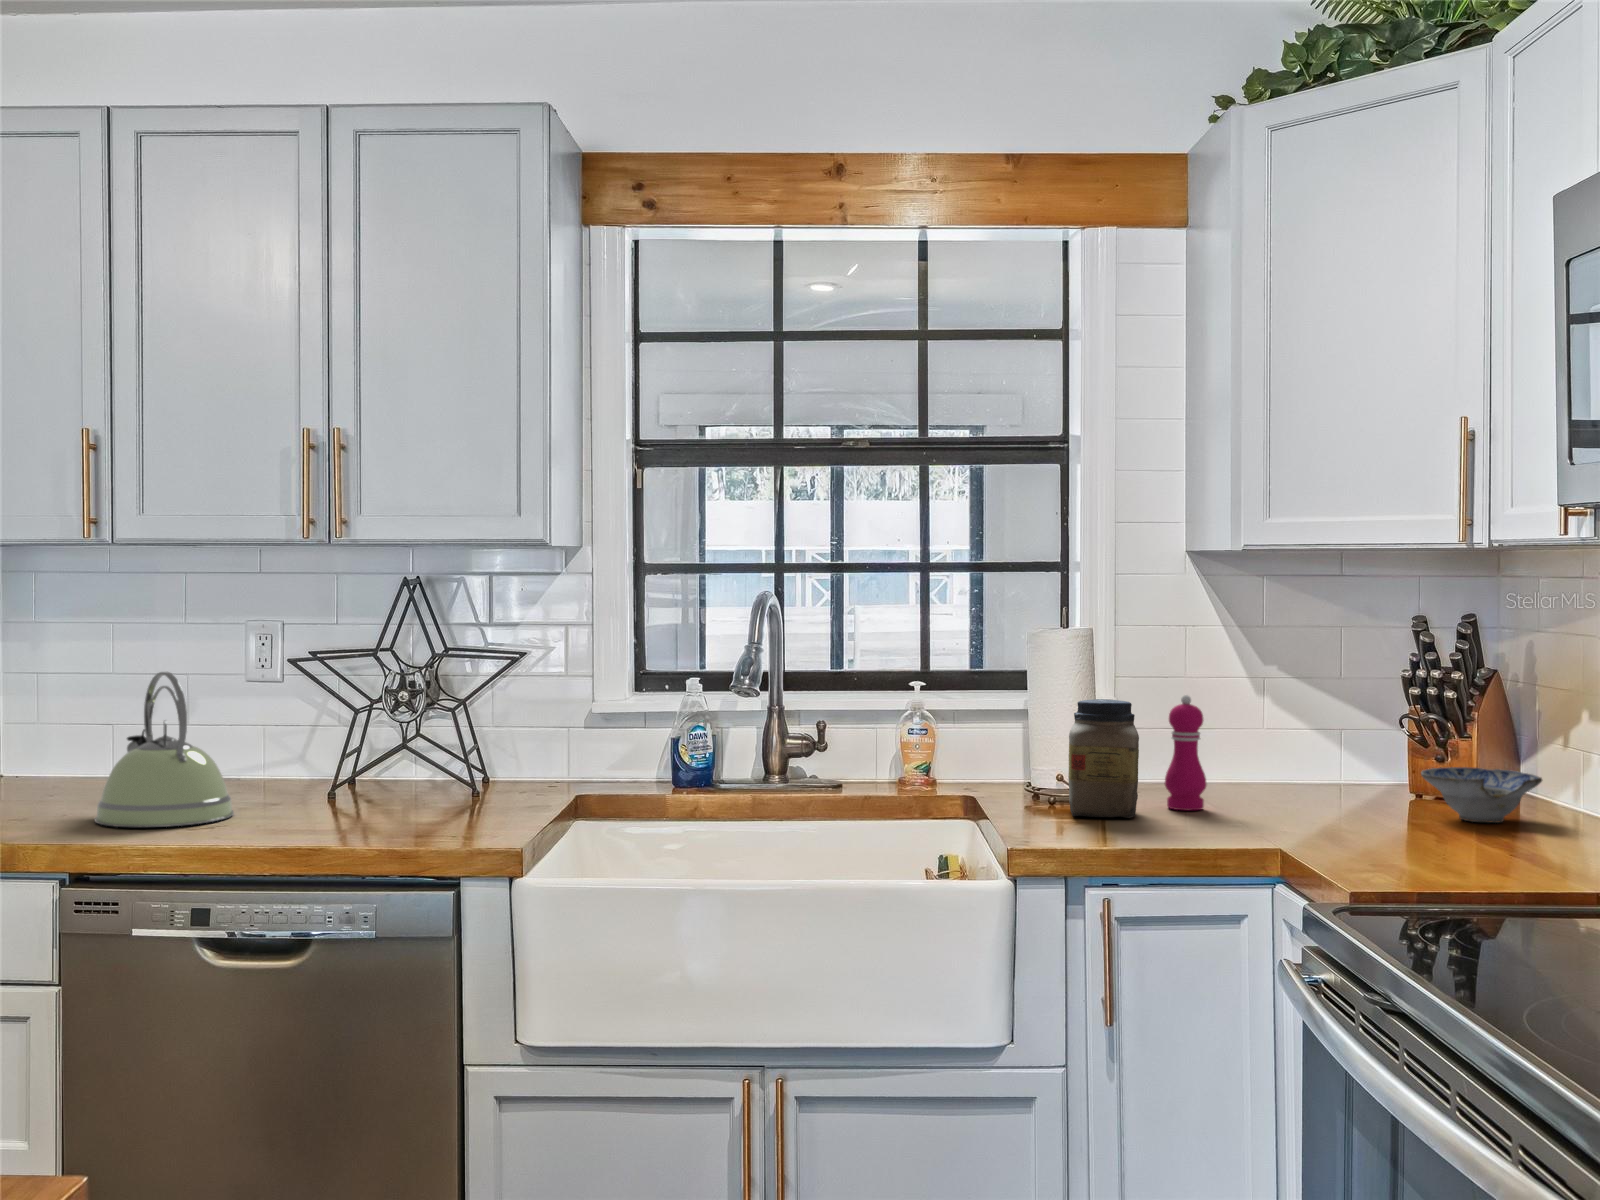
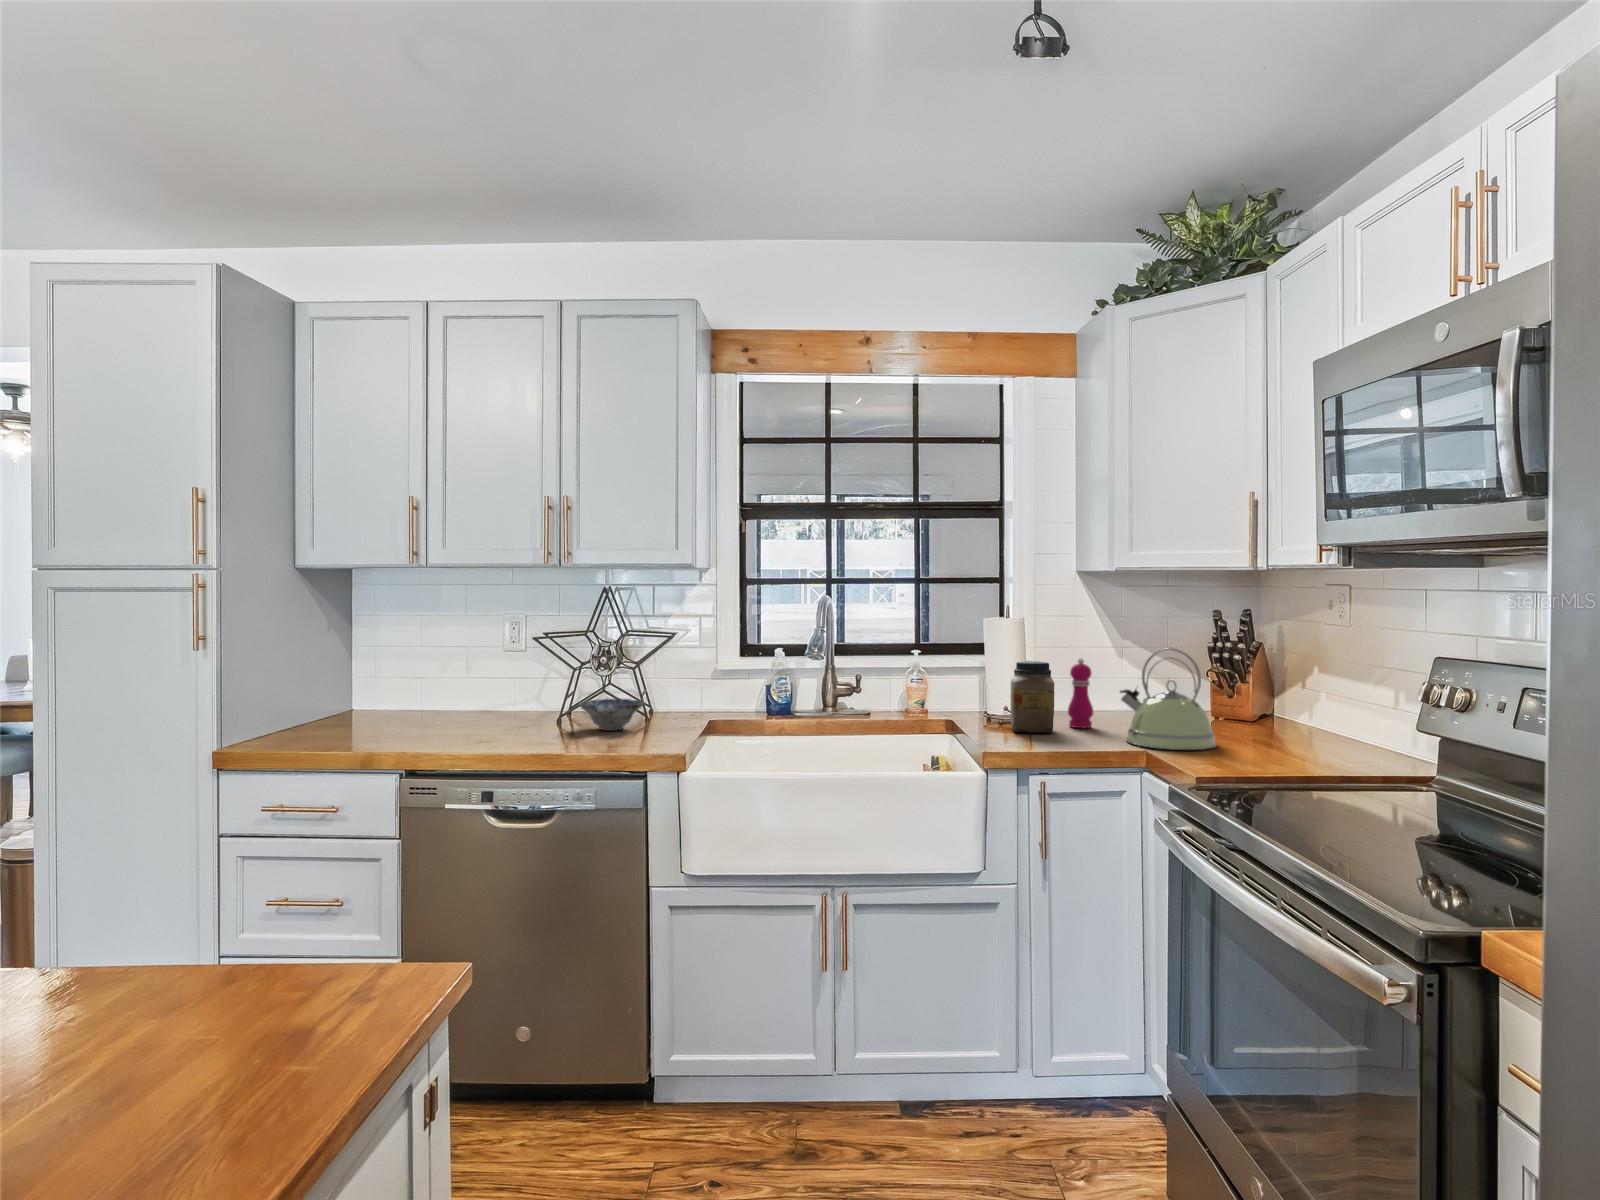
kettle: present [95,672,234,827] -> present [1120,648,1216,750]
ceramic bowl: present [1421,767,1542,823] -> present [579,699,644,731]

